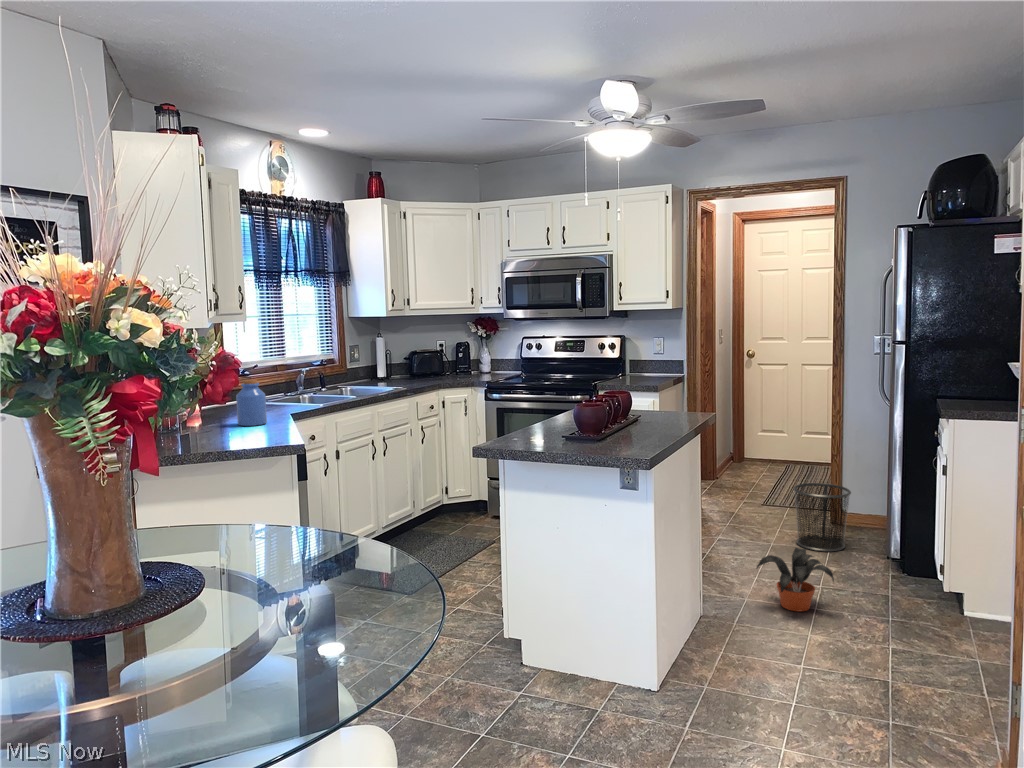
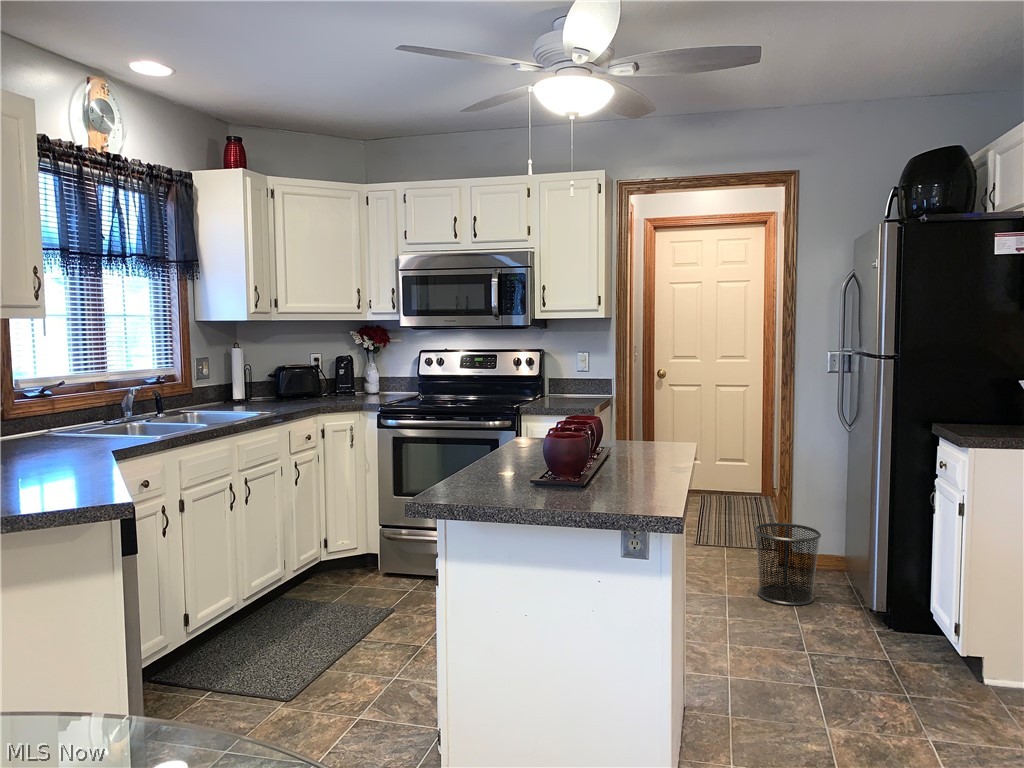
jar: present [236,379,267,426] -> none [23,402,74,472]
potted plant: present [757,548,834,611] -> none [751,610,848,695]

